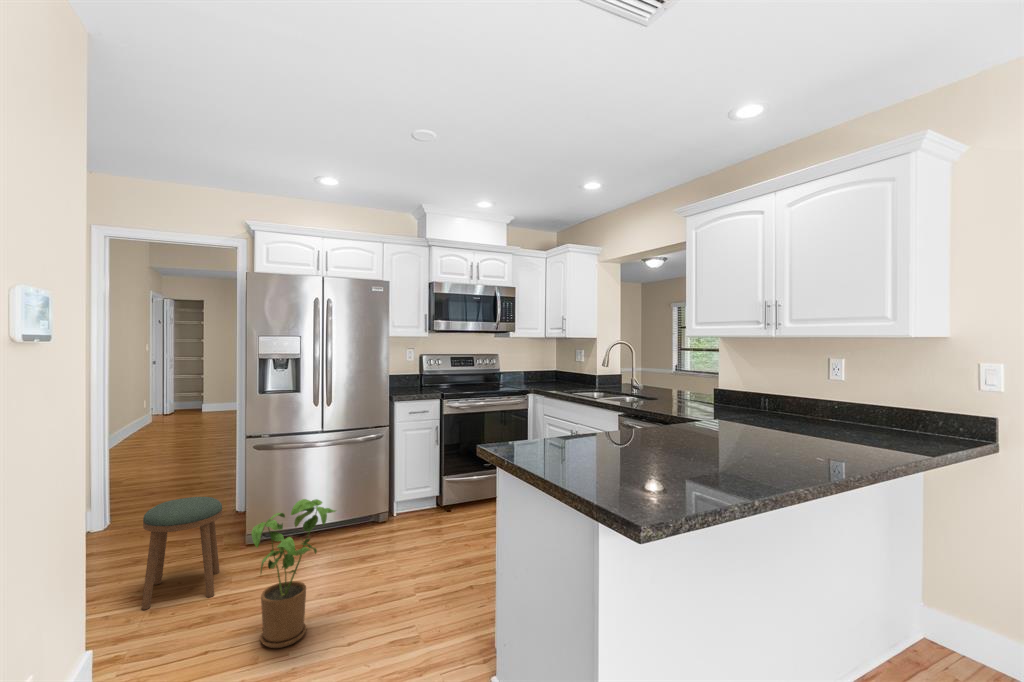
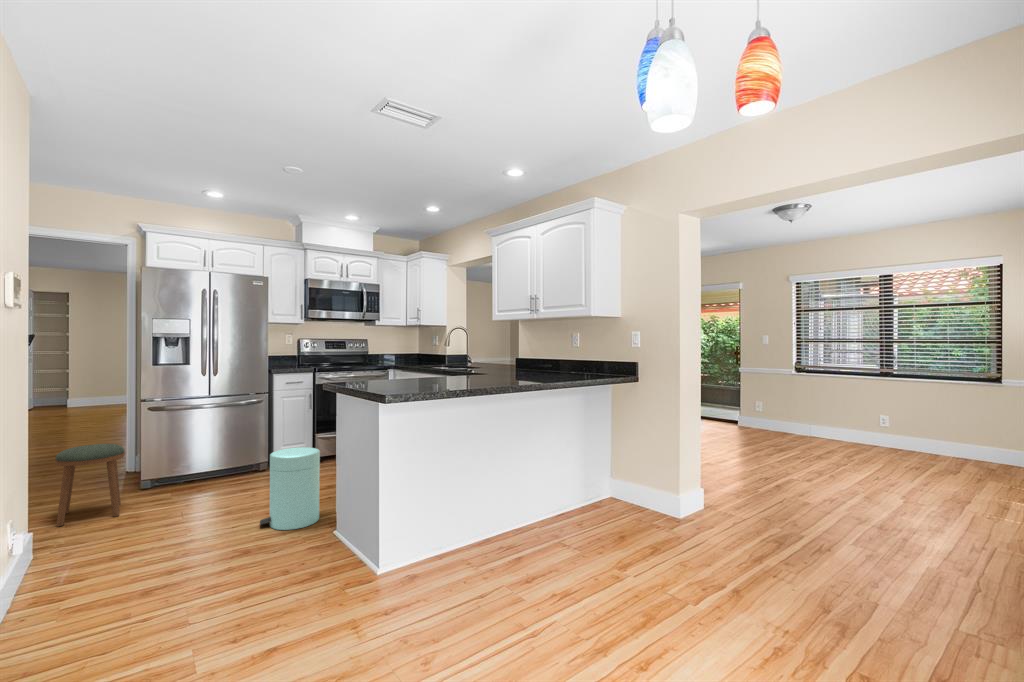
house plant: present [252,499,336,648] -> none [157,431,225,535]
trash can: none [381,525,461,658] -> present [259,447,320,530]

